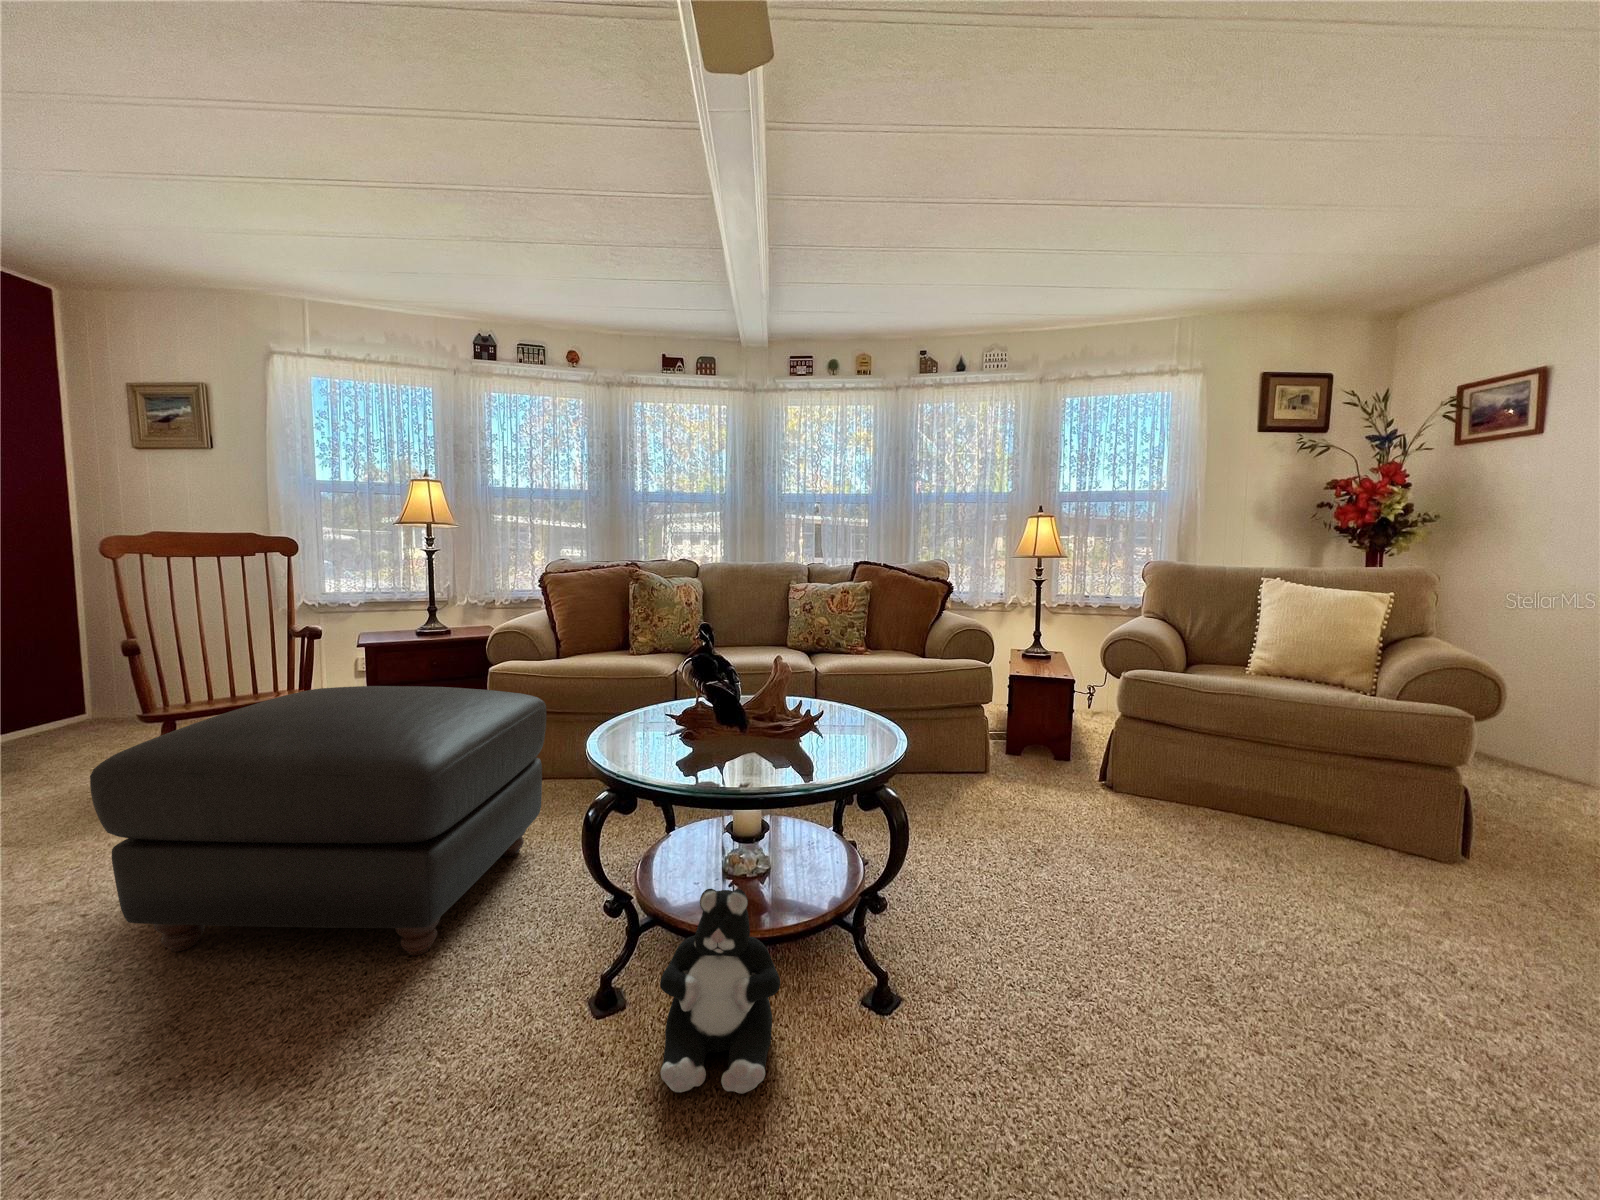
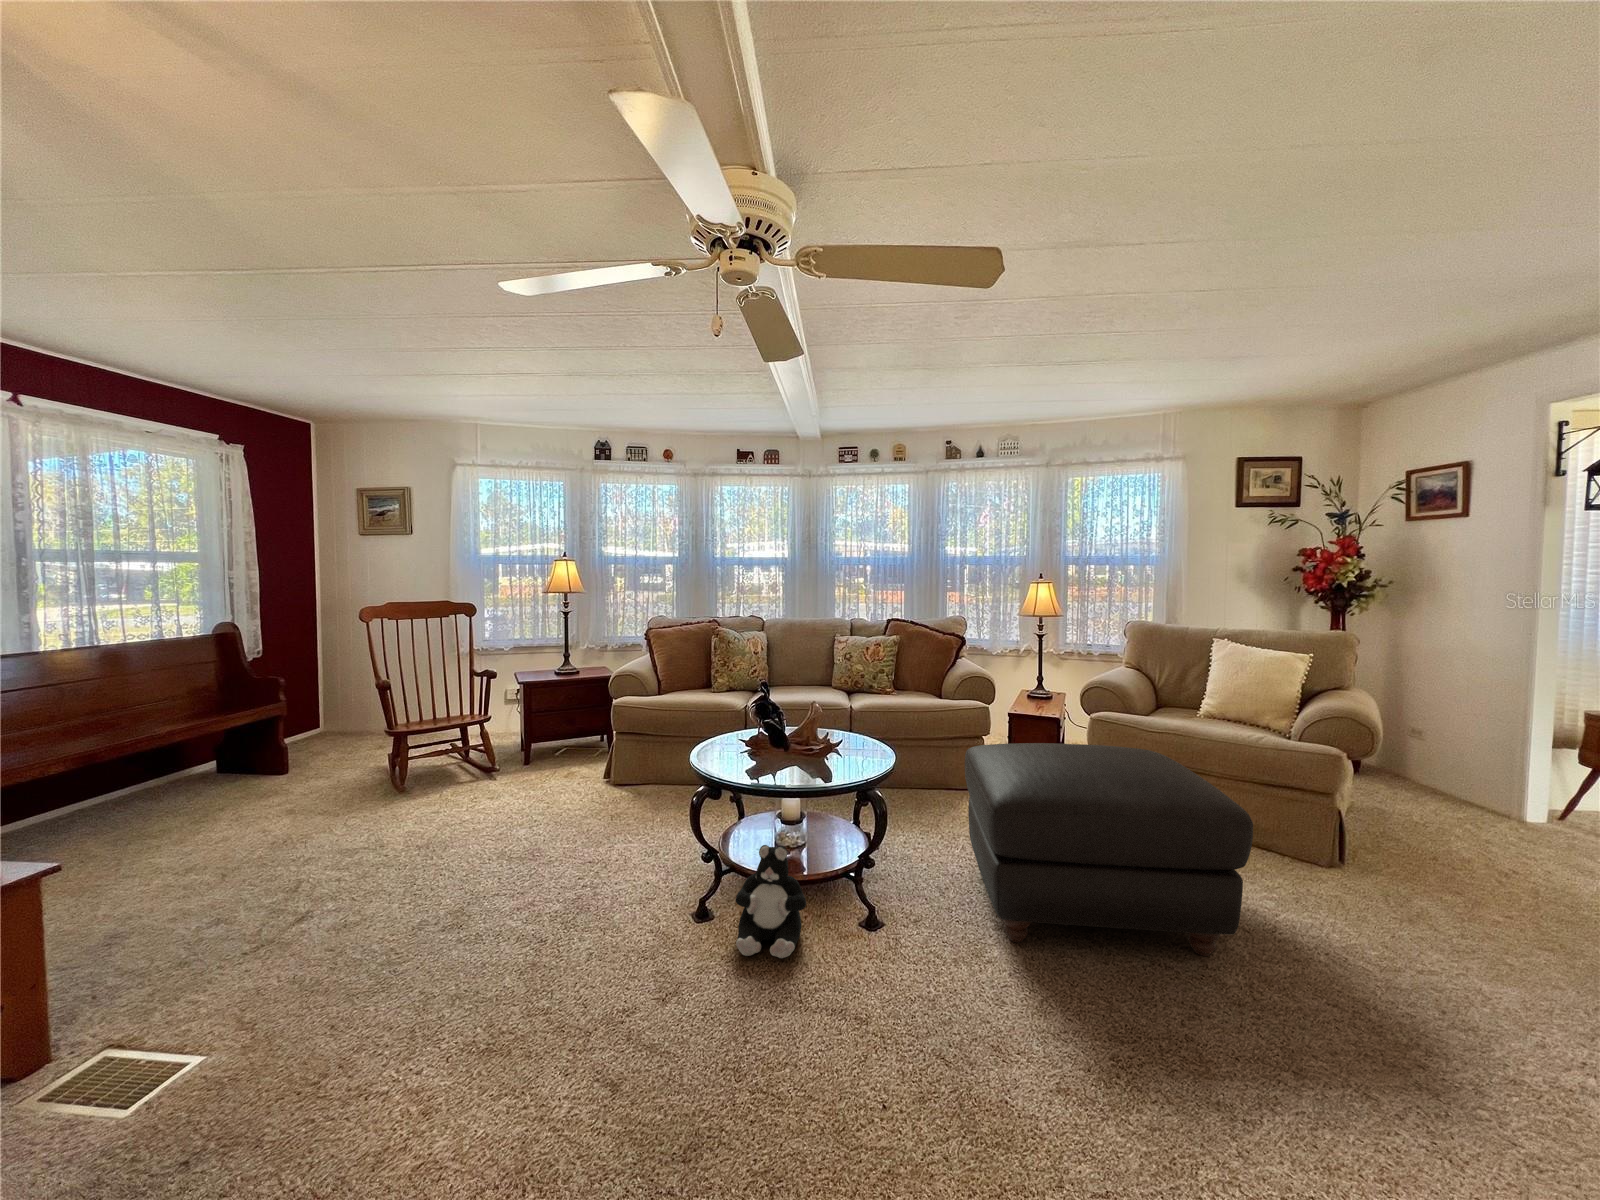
ottoman: present [90,686,546,956] -> present [965,743,1253,956]

